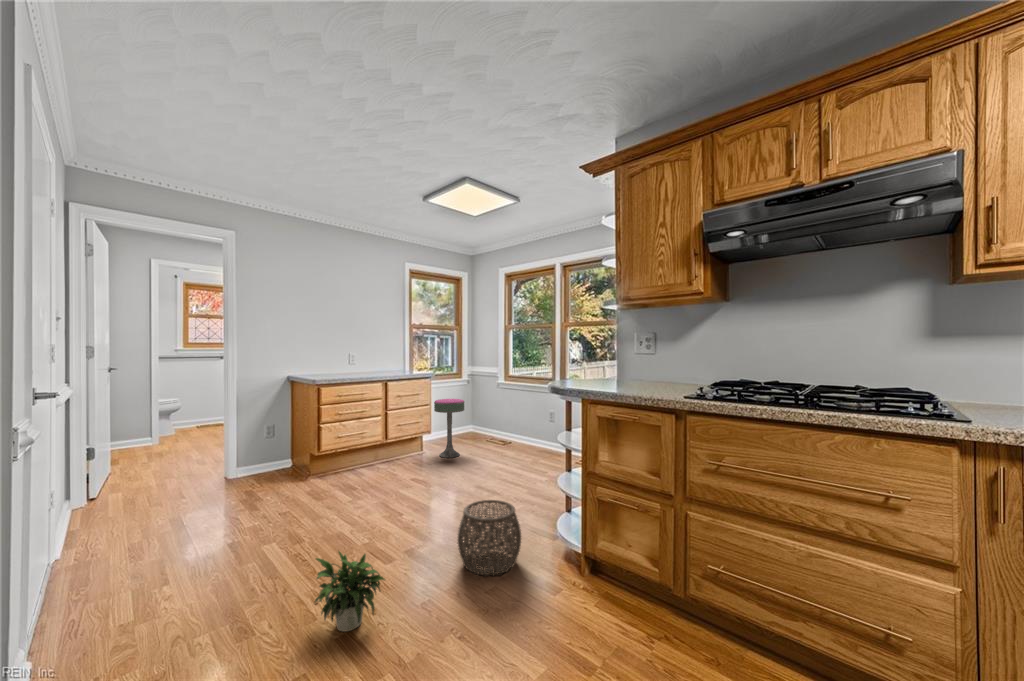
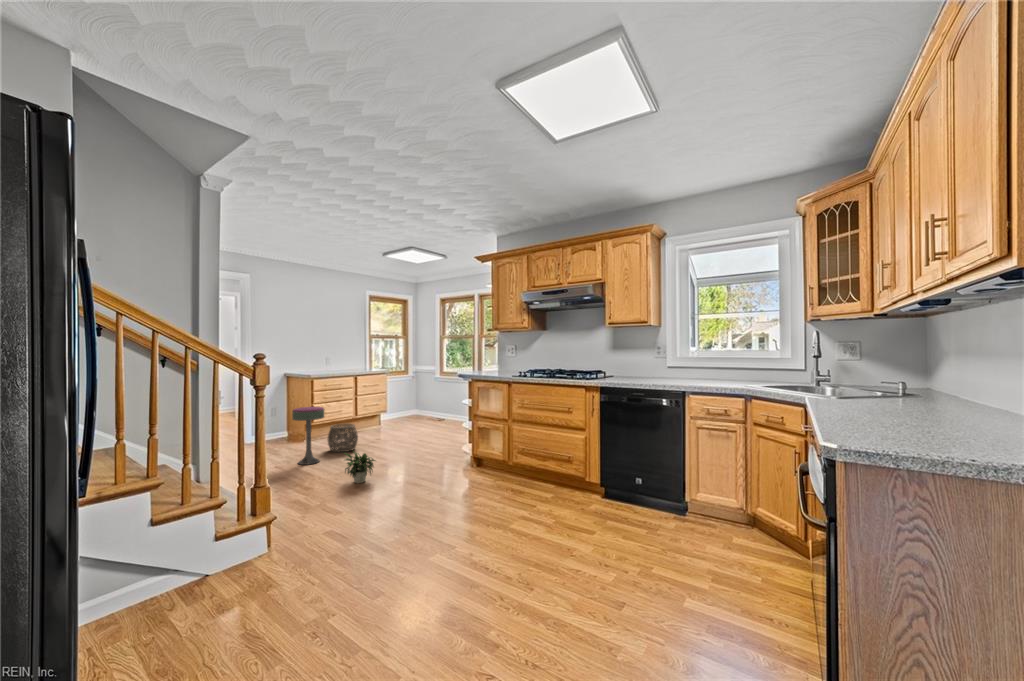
bar stool: present [434,399,464,458] -> present [292,407,325,465]
woven basket: present [458,500,521,576] -> present [328,424,358,452]

